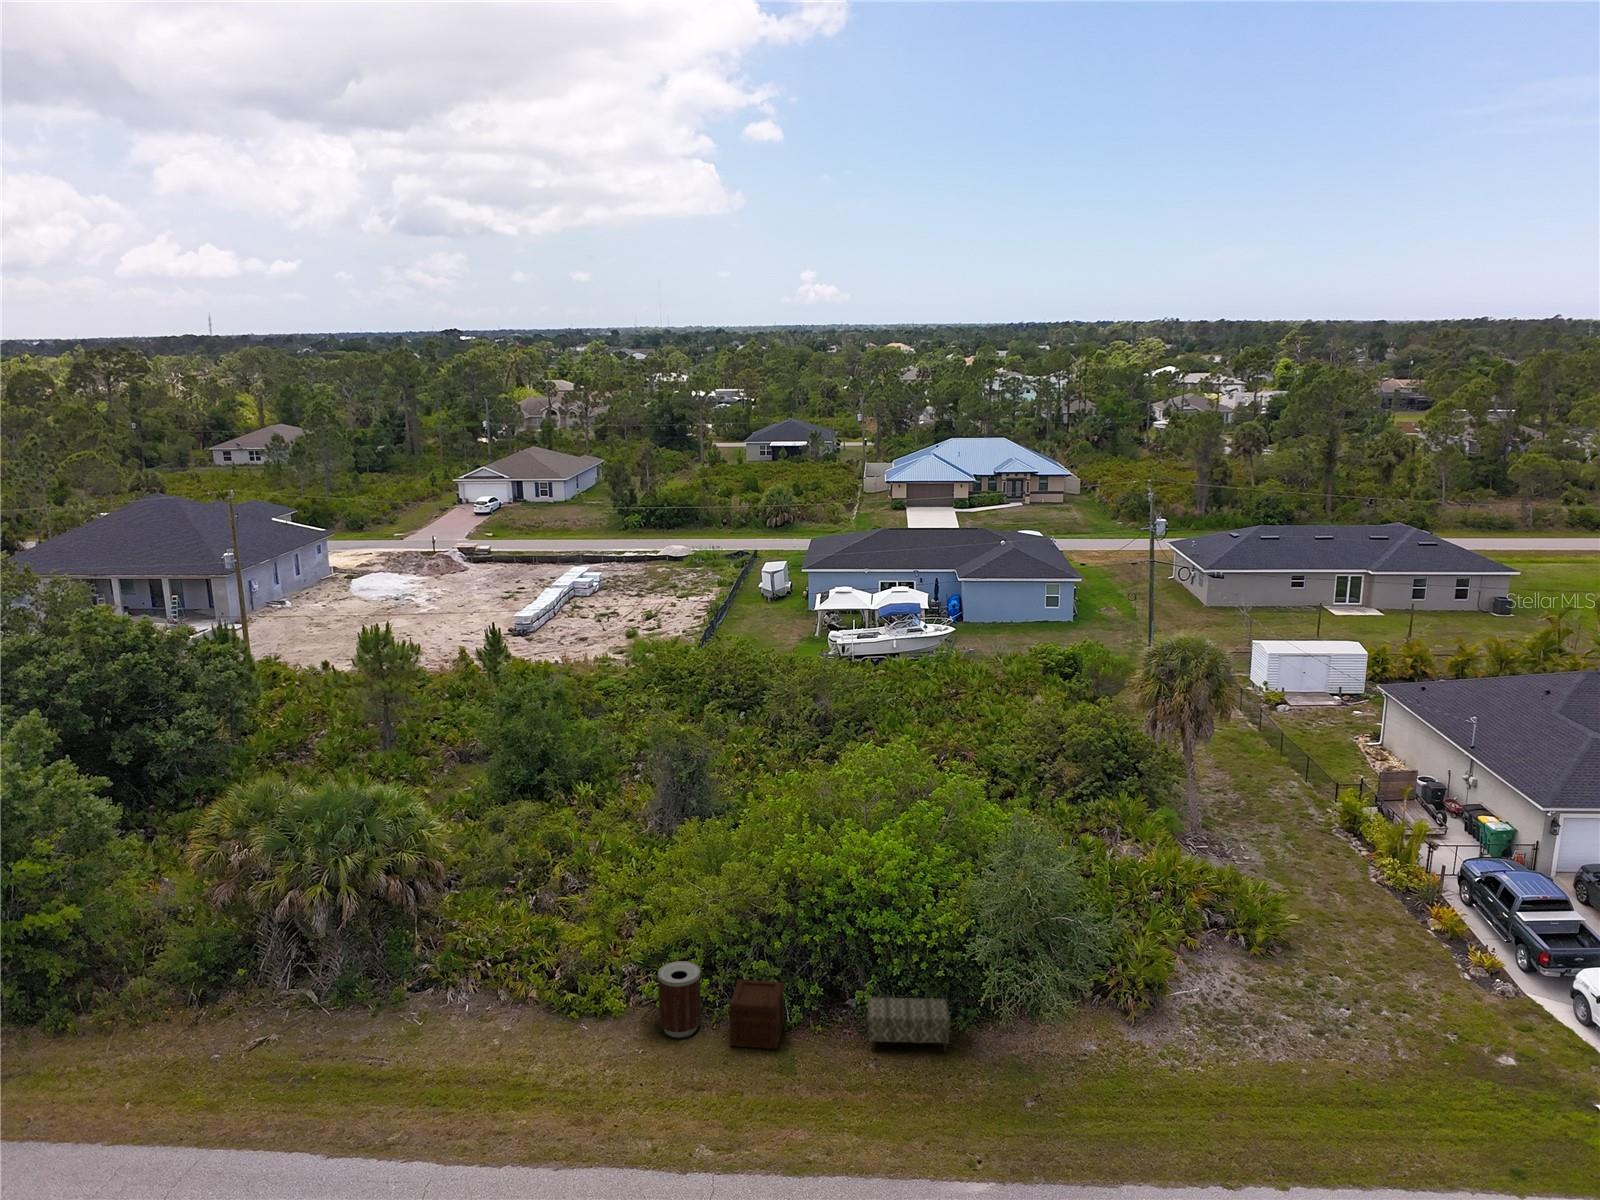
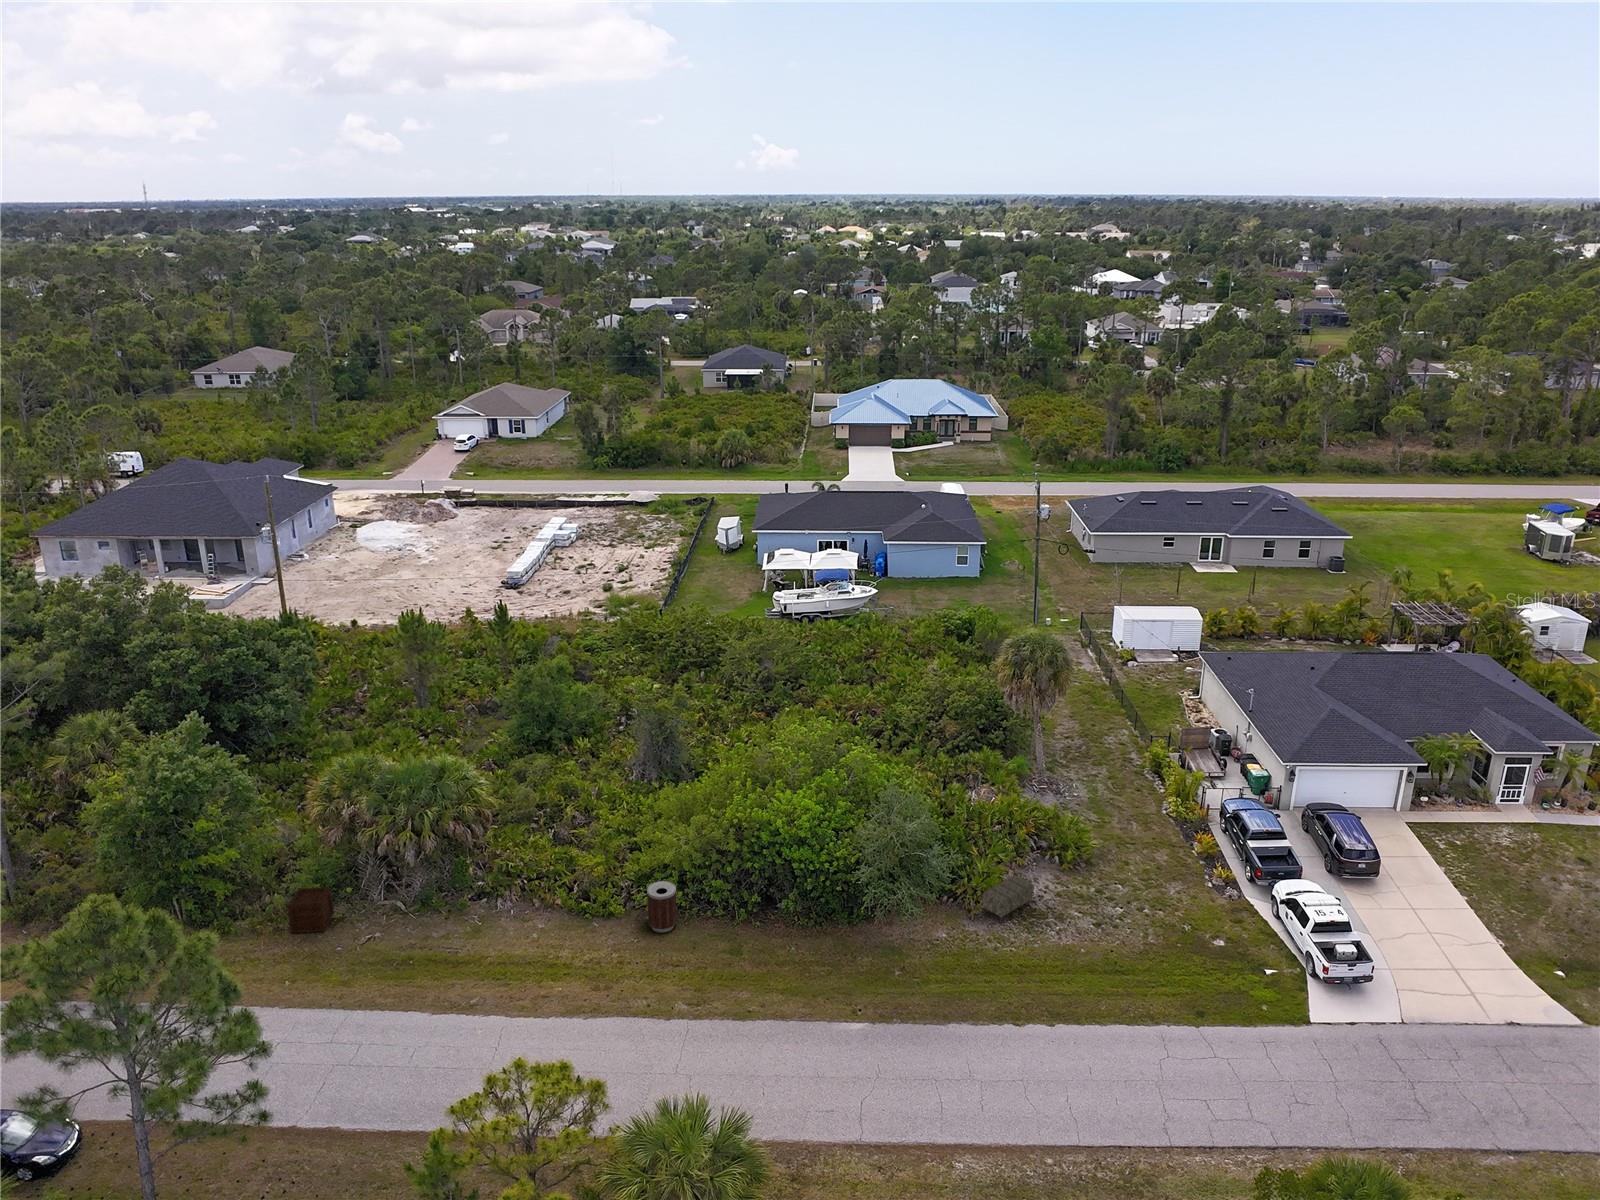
wooden crate: present [729,979,784,1049] -> present [287,887,334,933]
bench: present [868,997,950,1052] -> present [982,875,1034,922]

